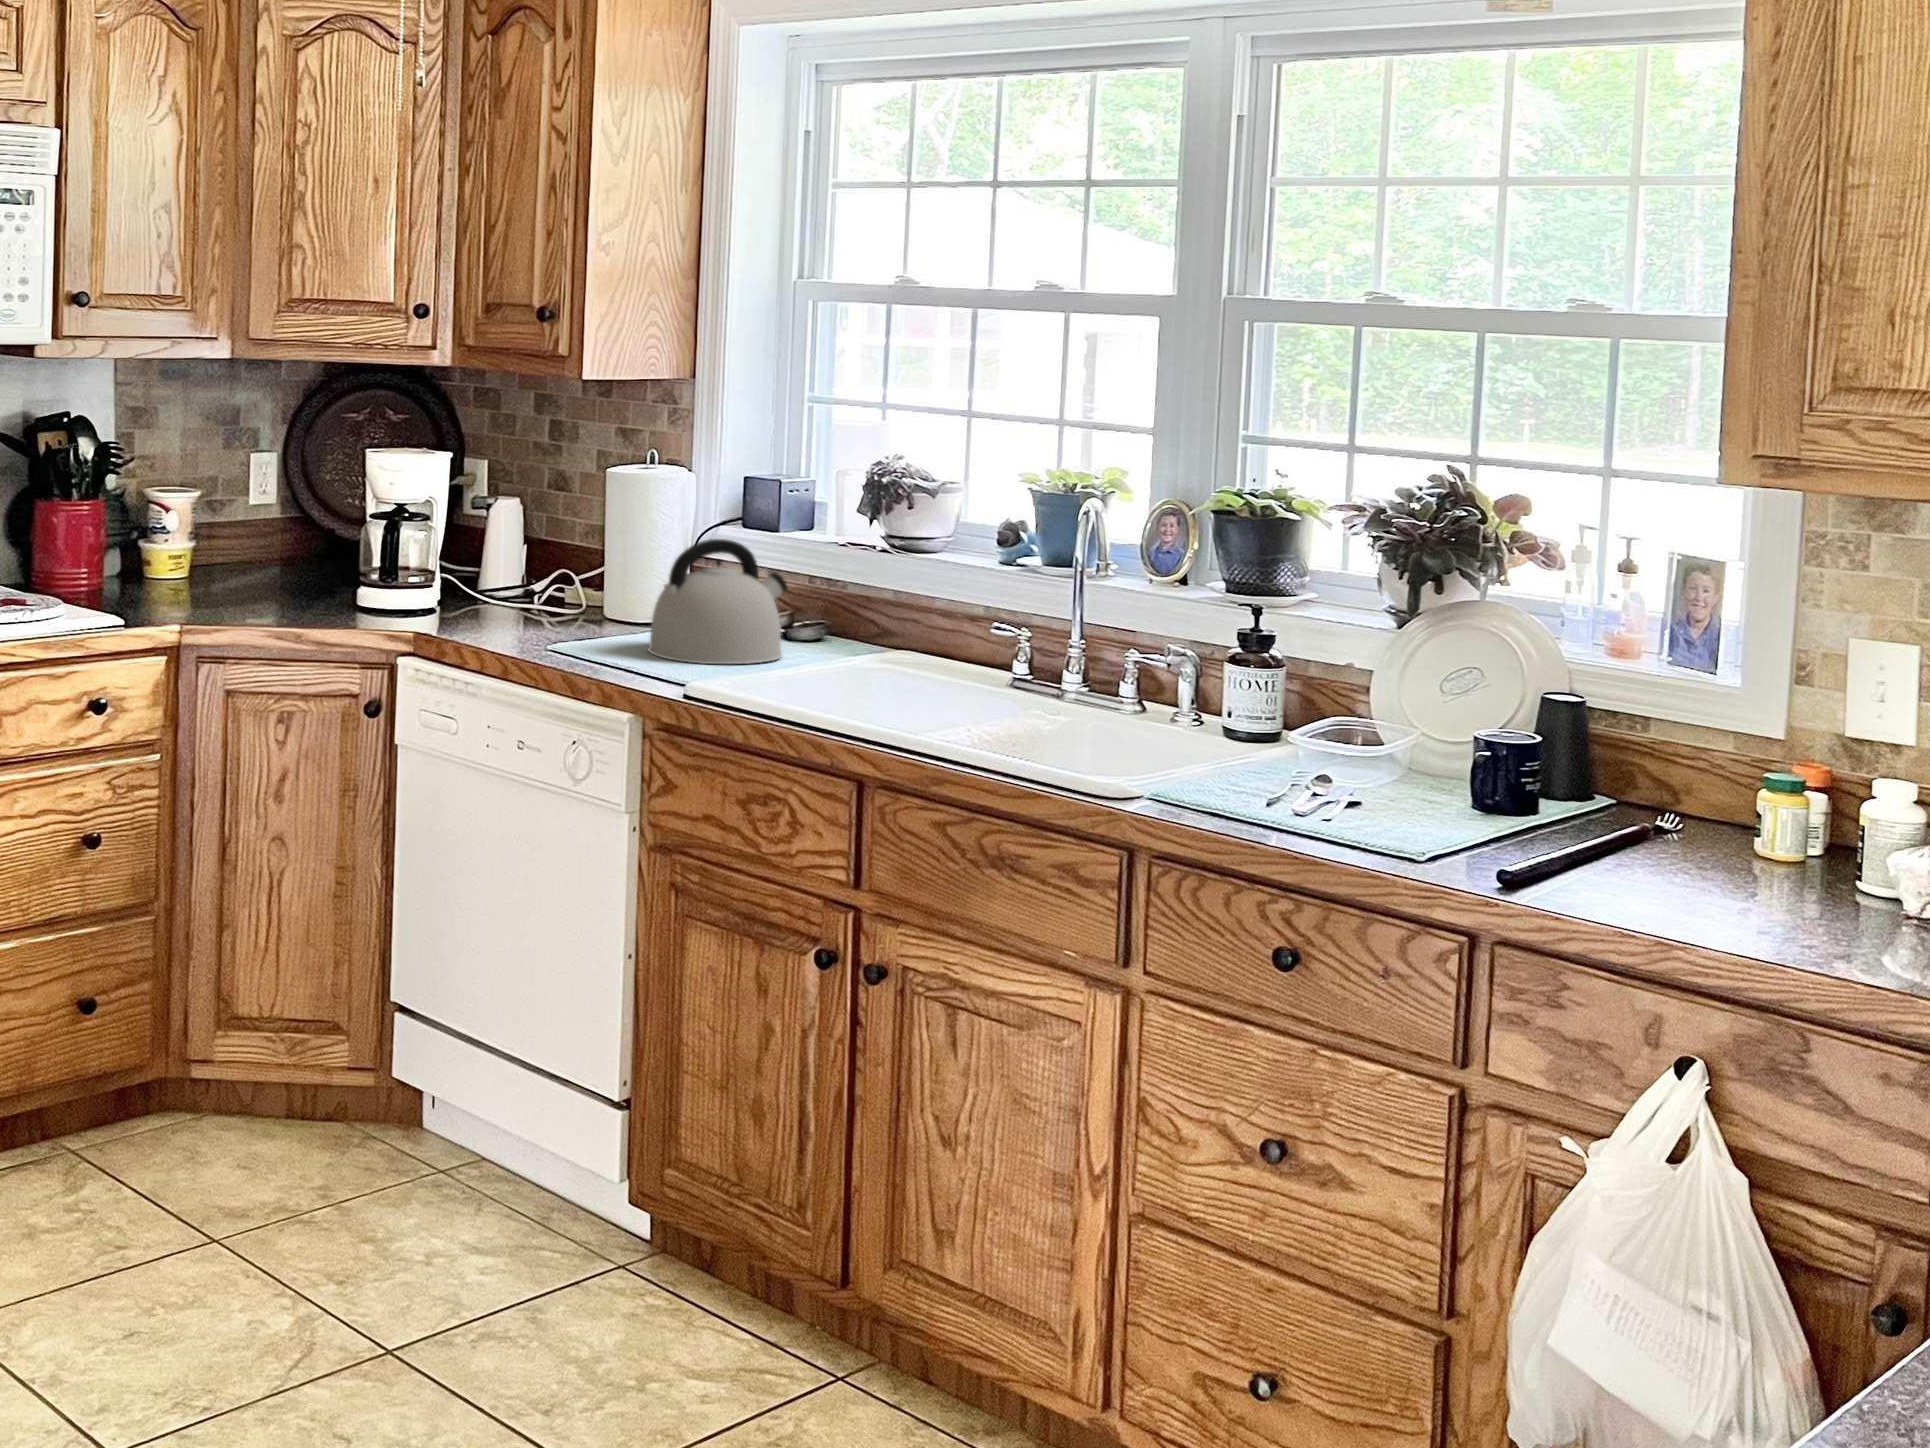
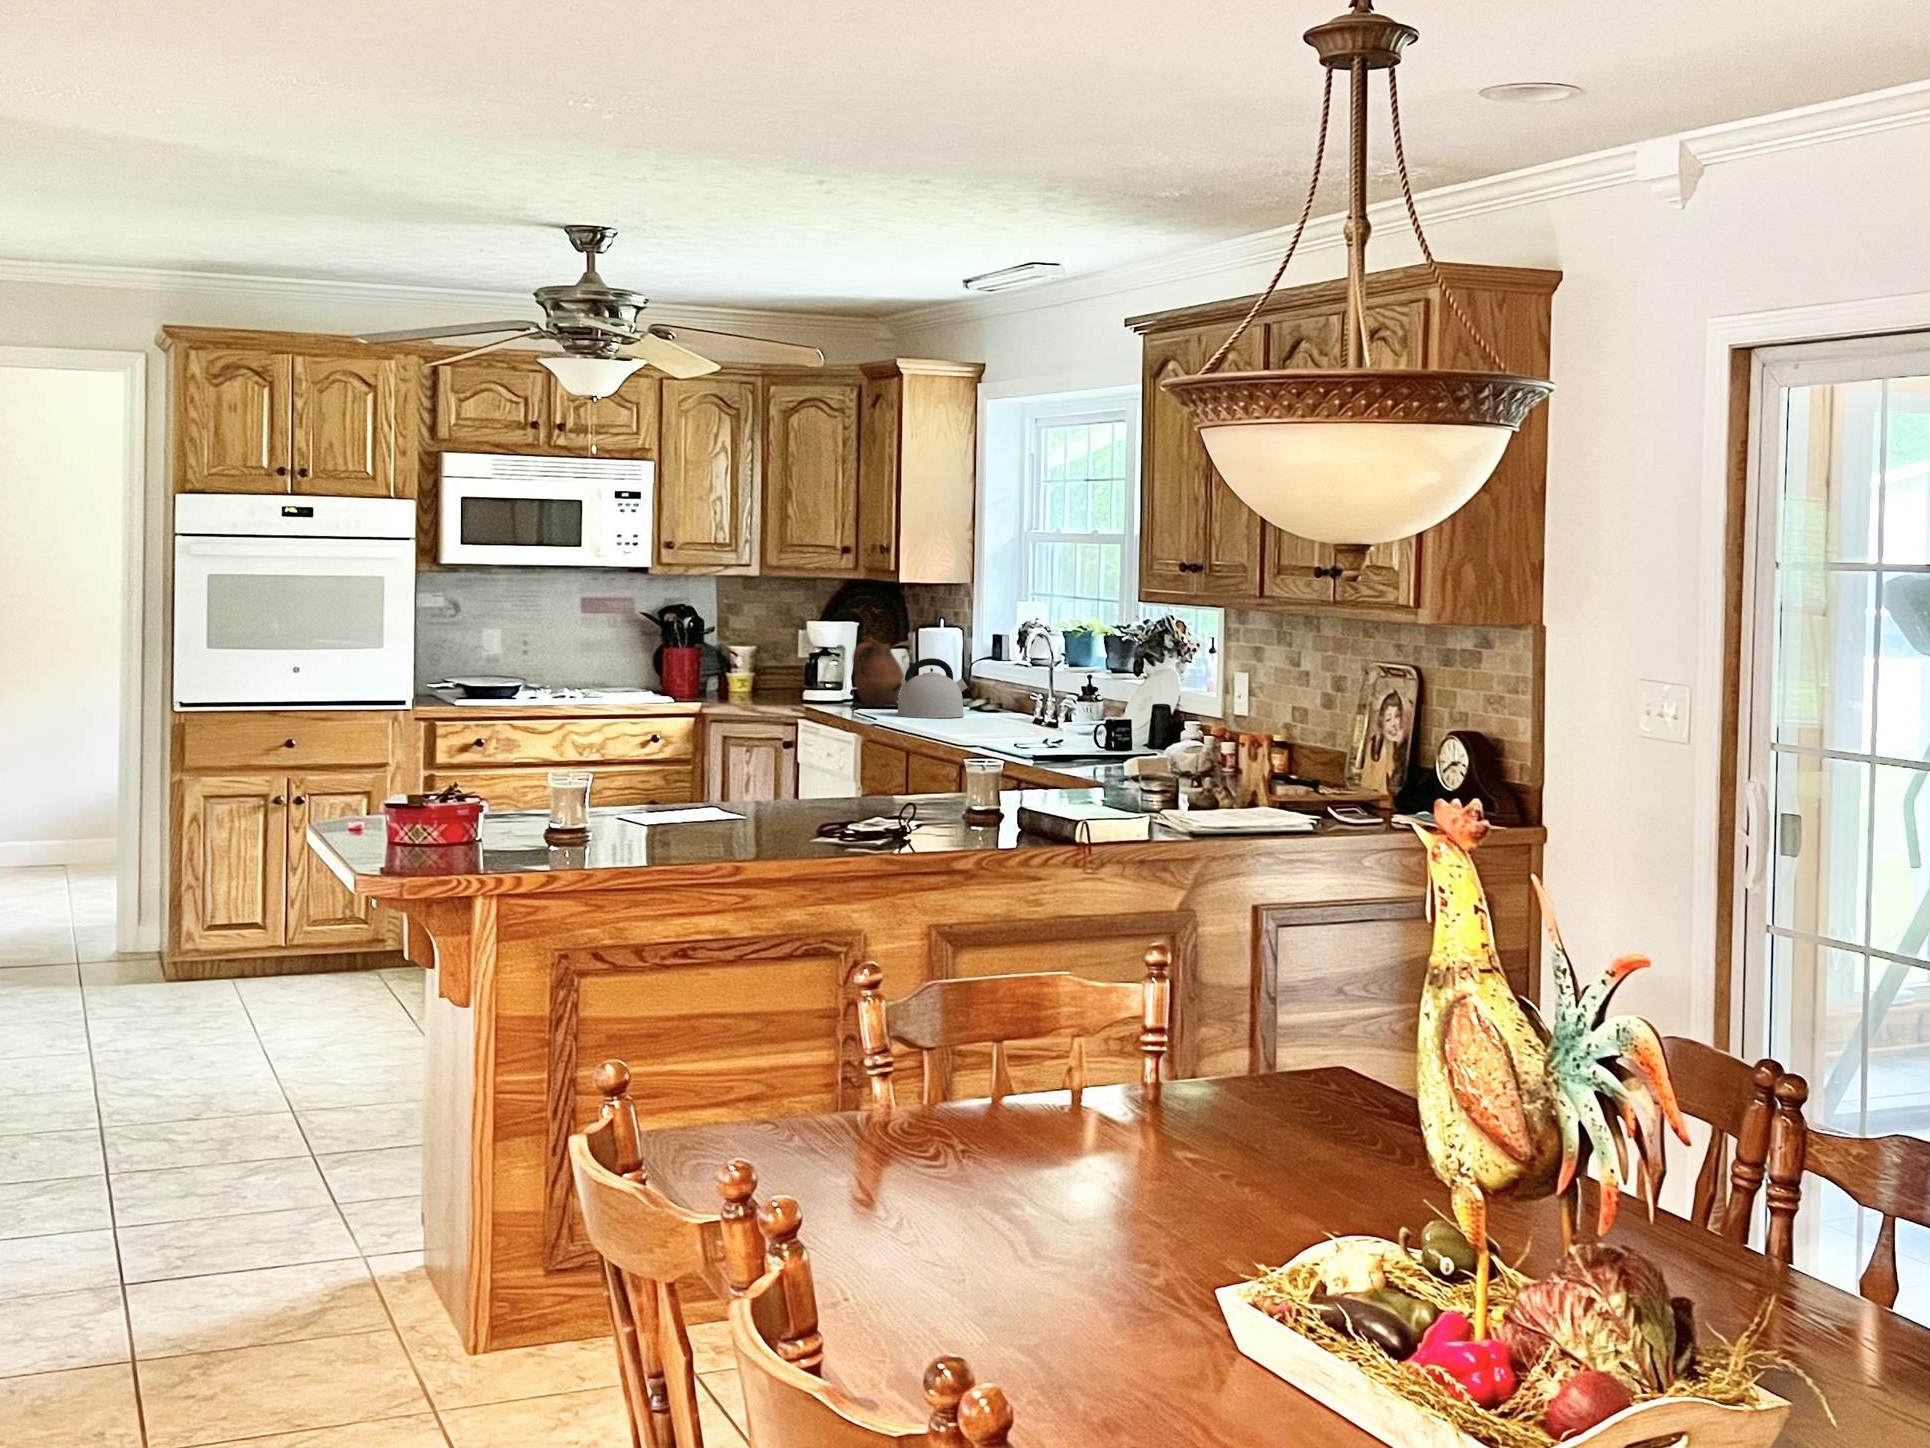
ceramic pitcher: none [476,485,602,627] -> present [852,636,904,707]

